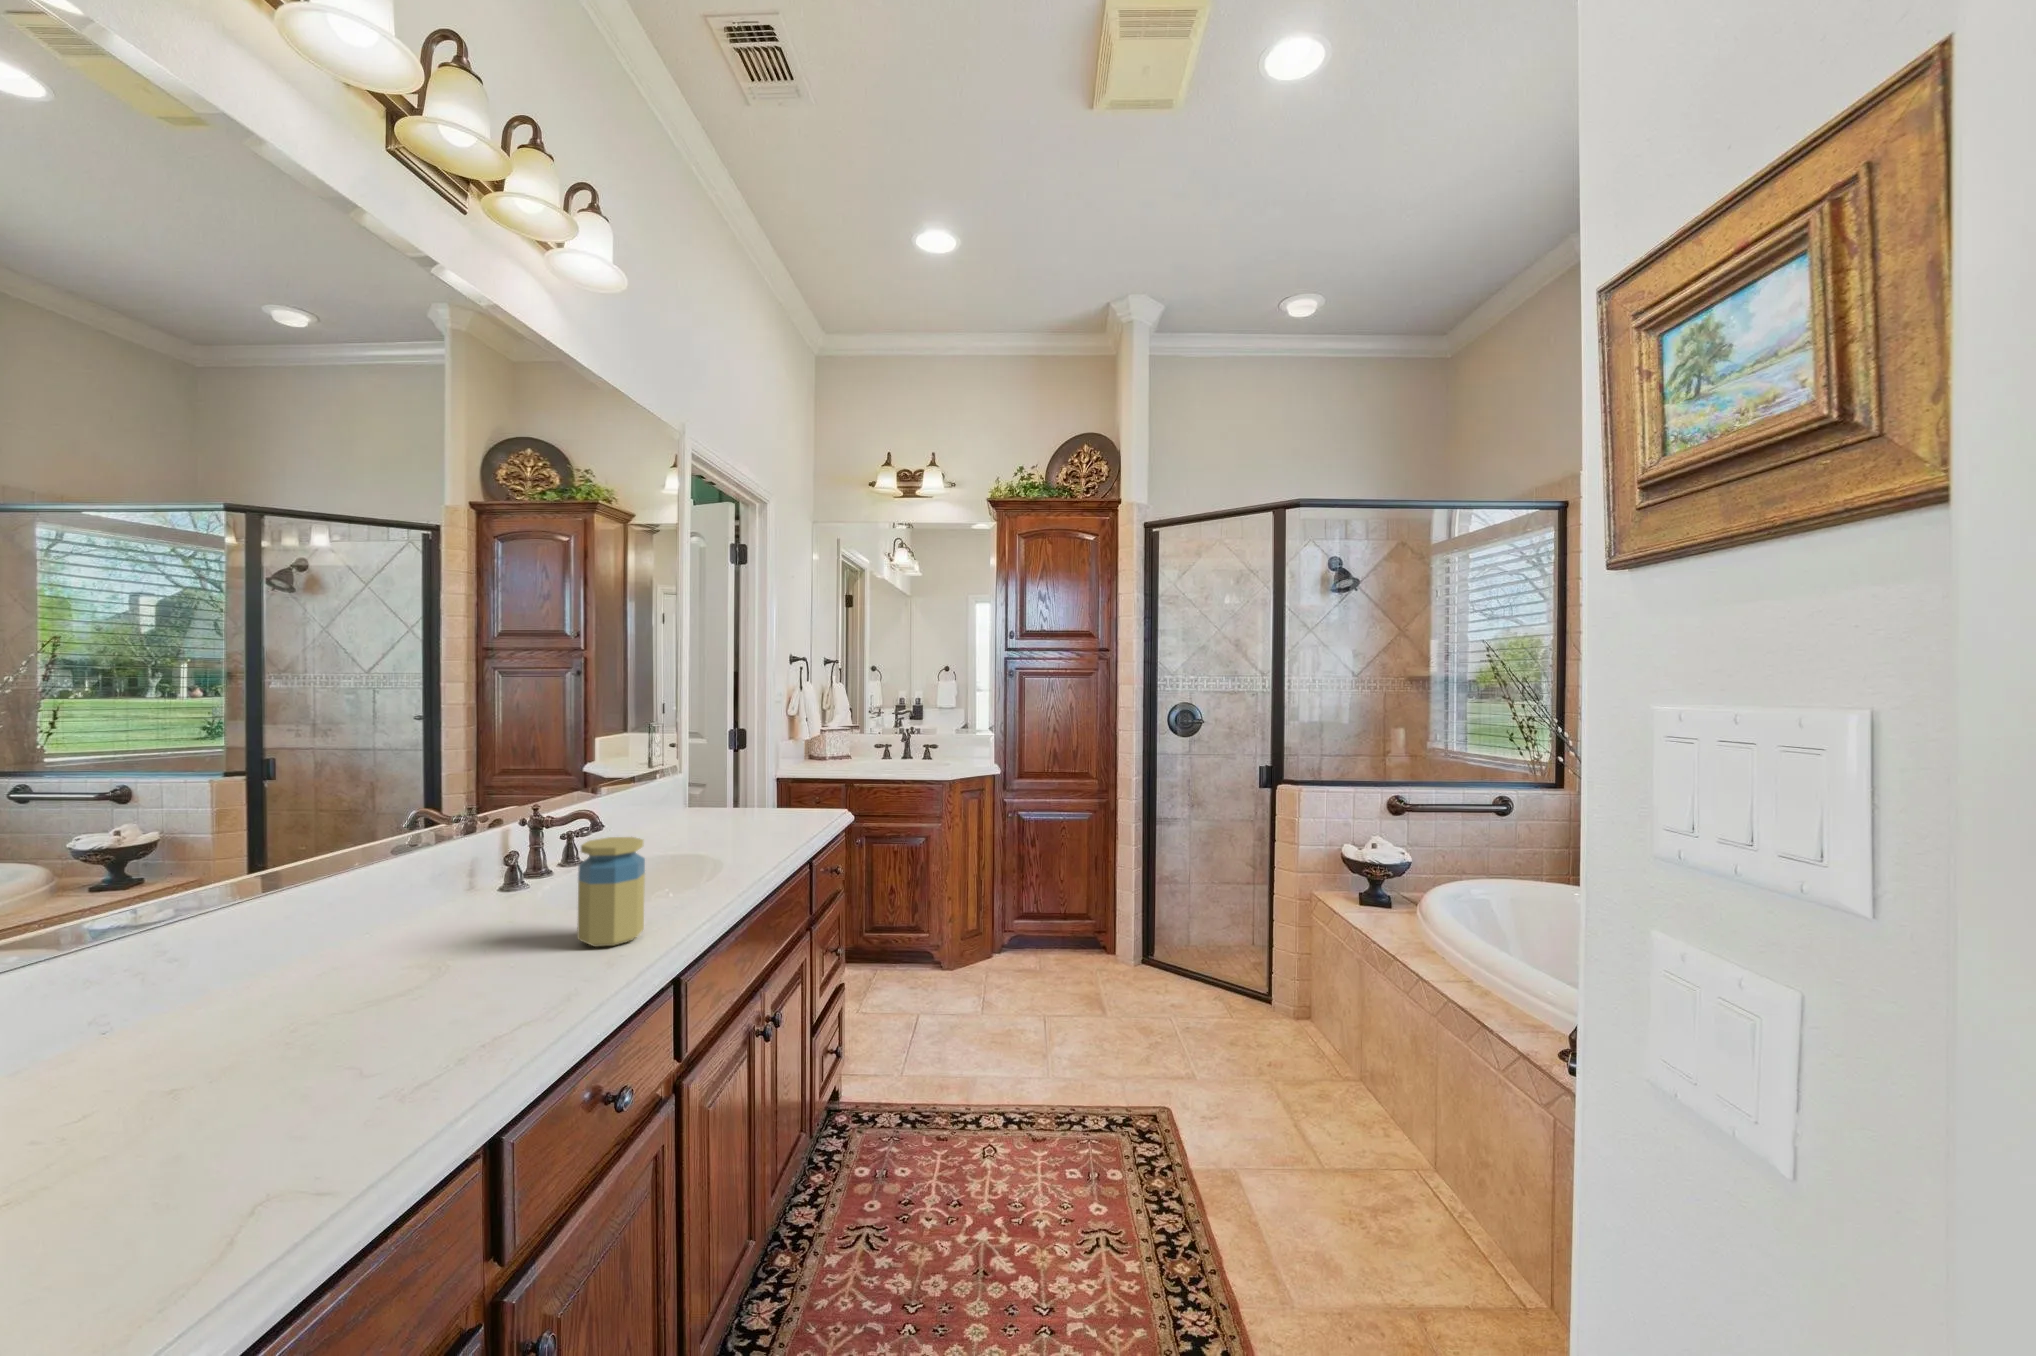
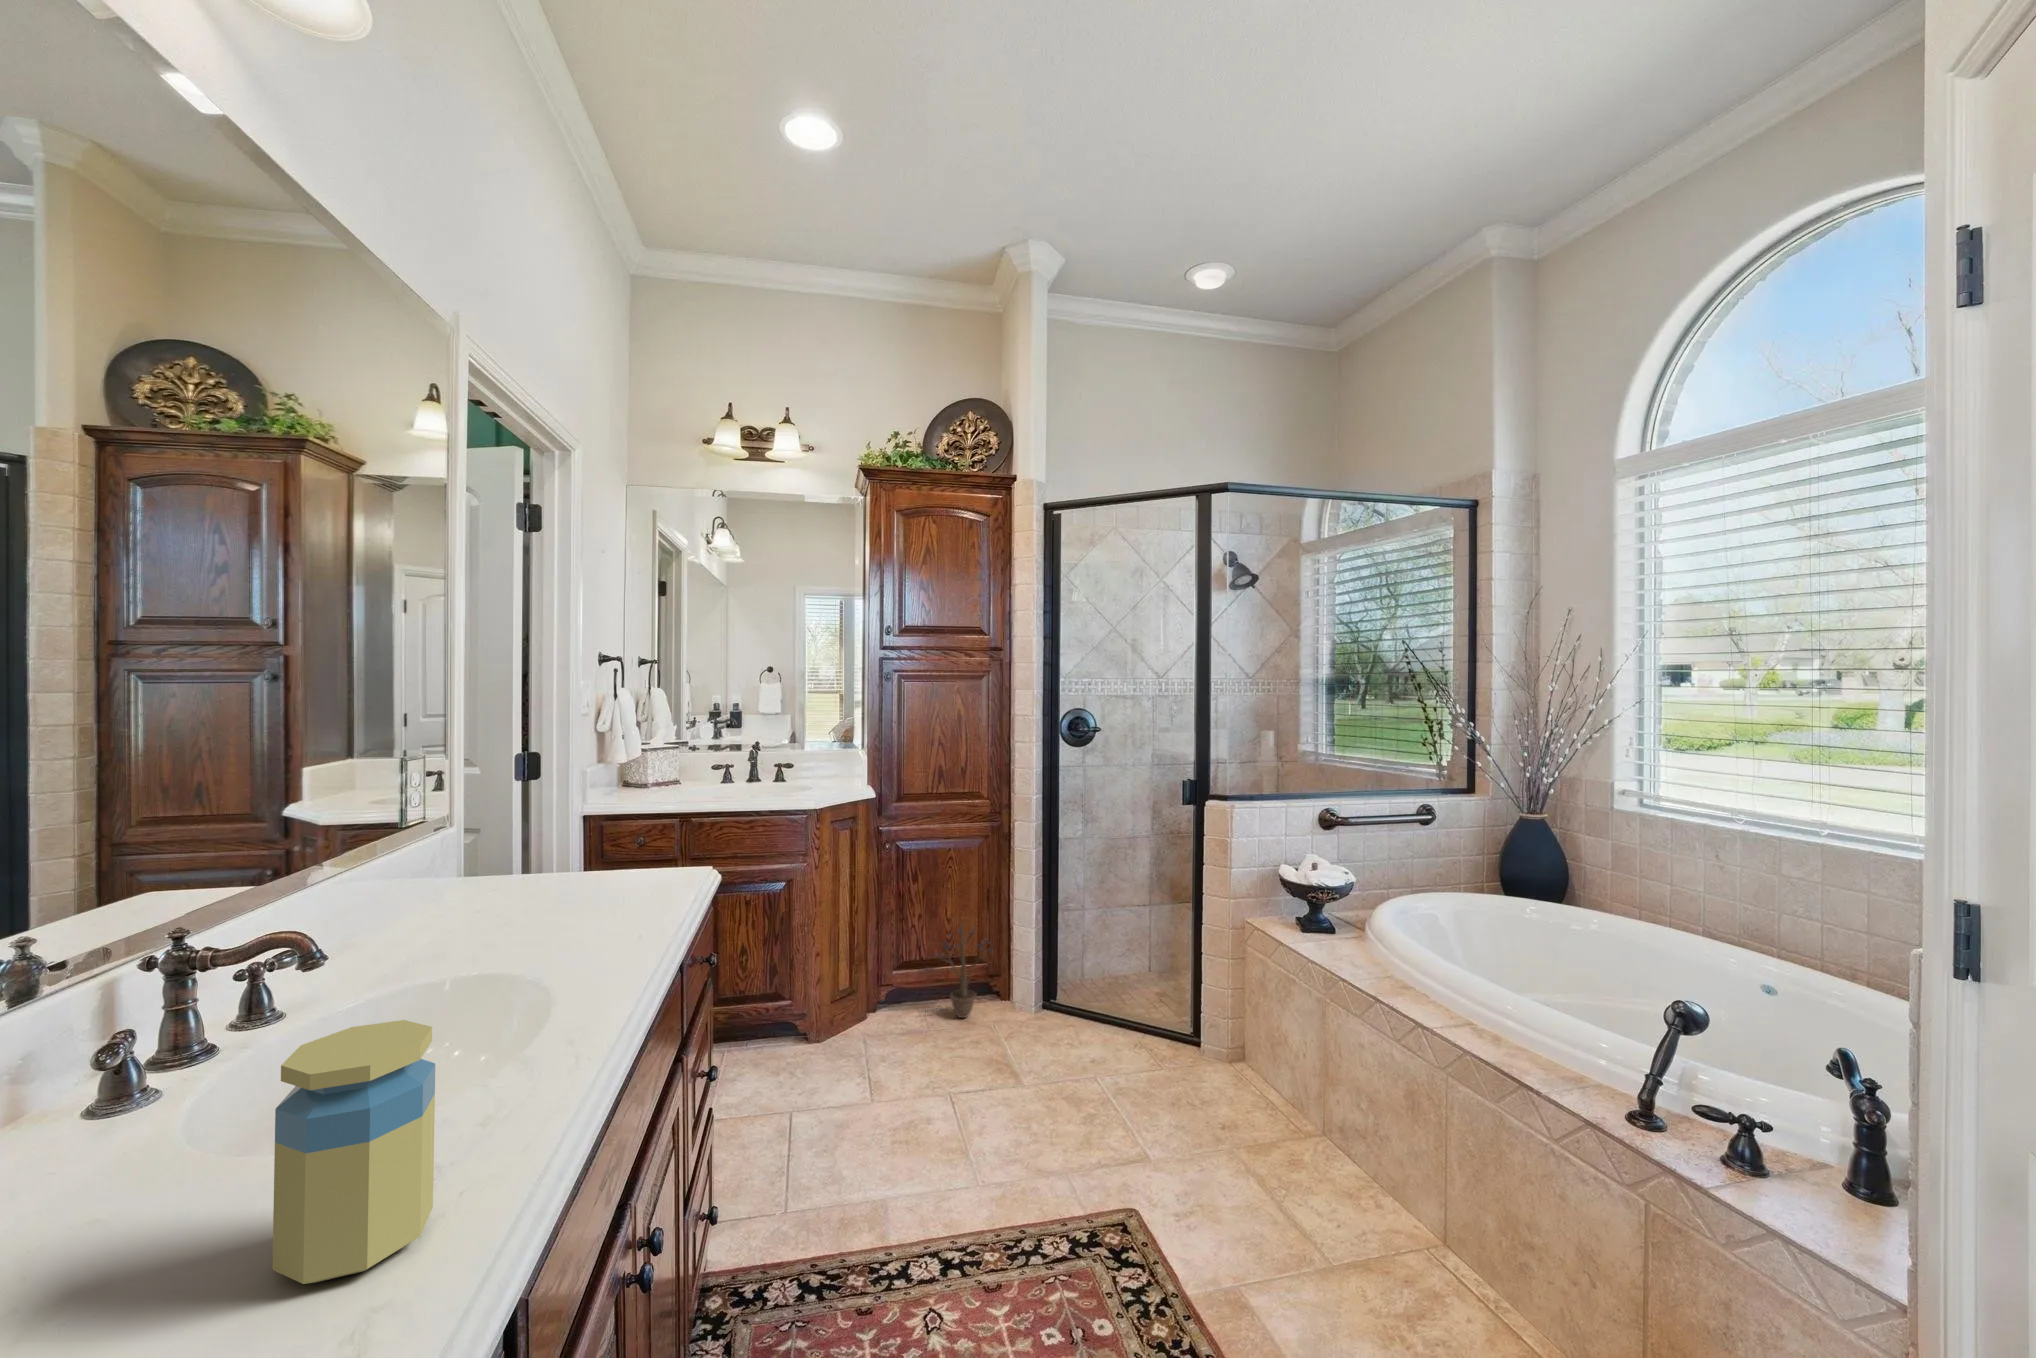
decorative plant: none [1035,882,1096,964] -> present [925,923,993,1018]

